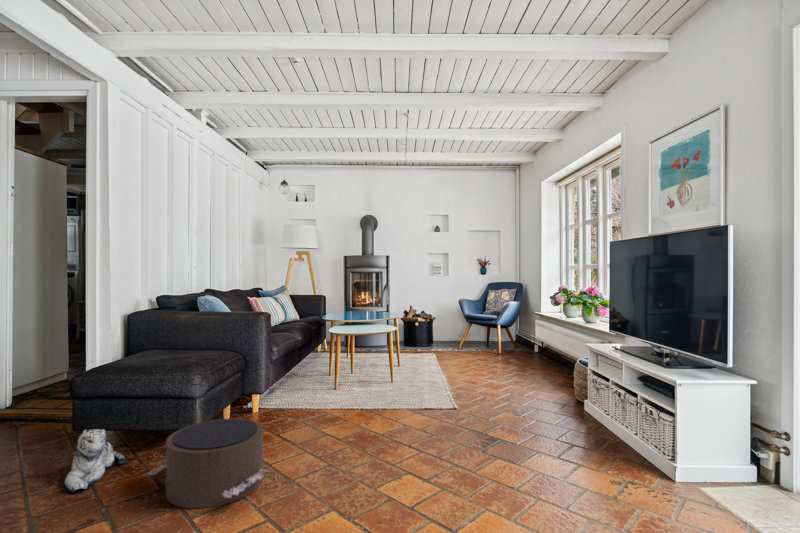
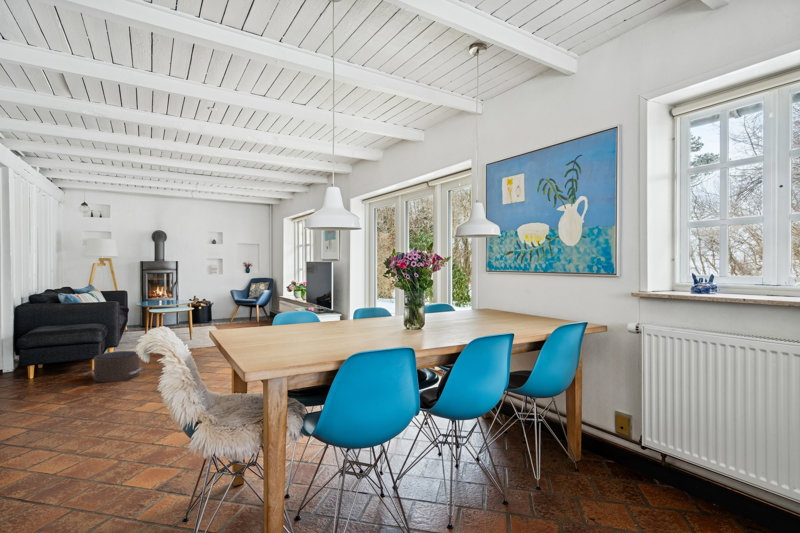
plush toy: present [65,429,125,492] -> none [28,361,57,387]

